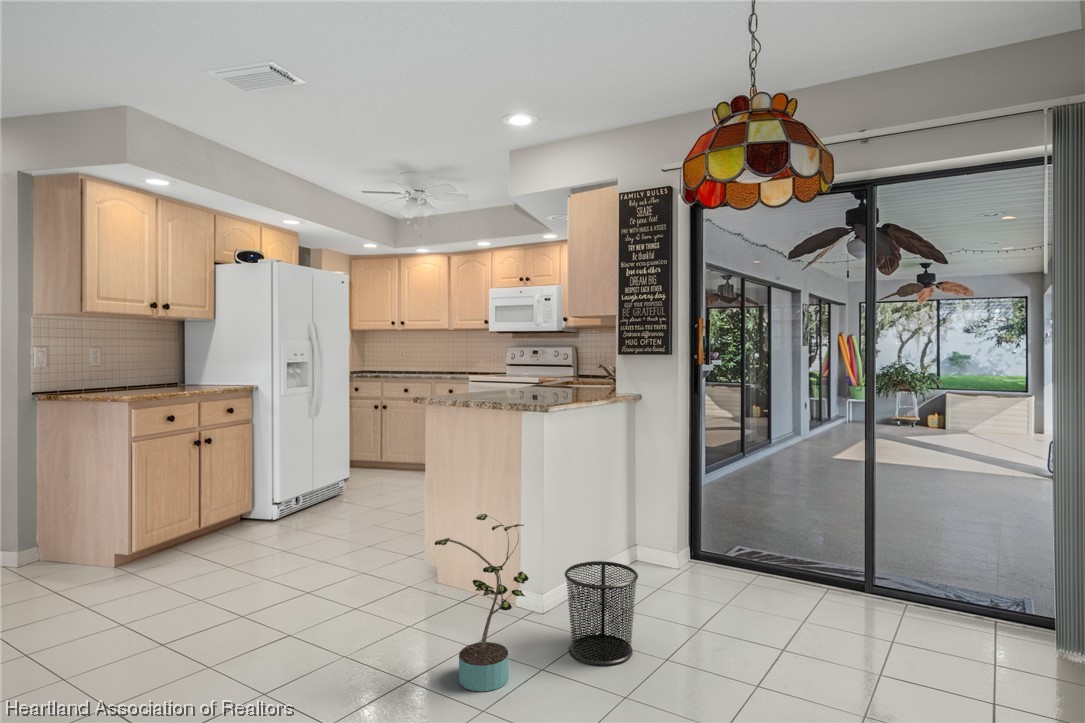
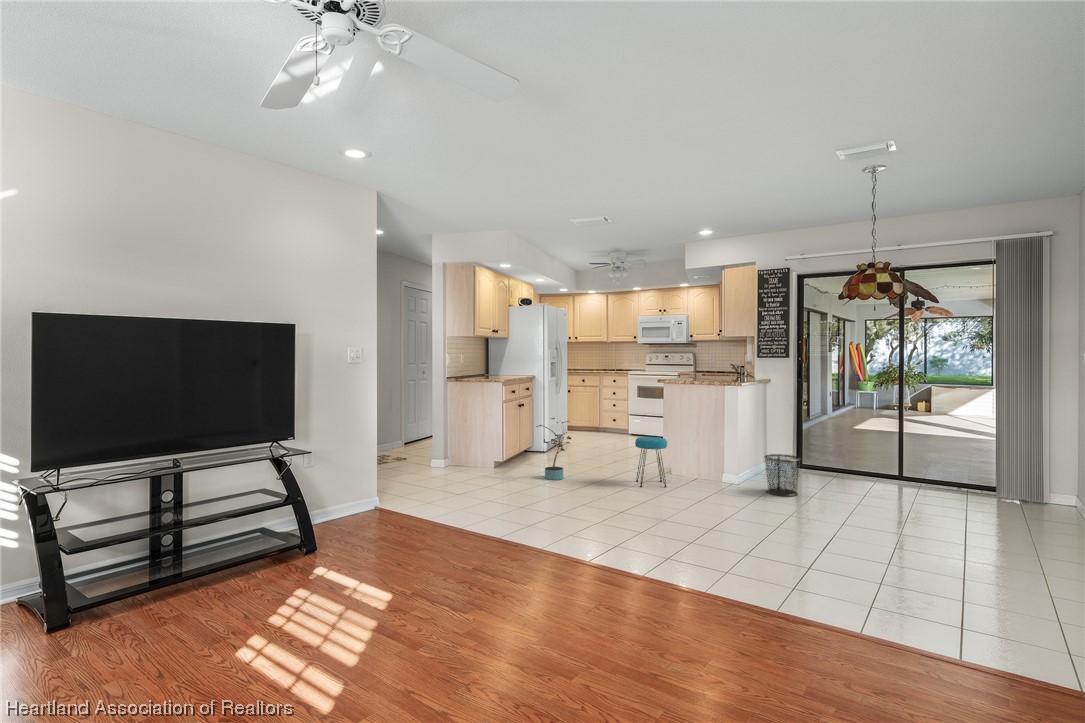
potted plant: present [435,514,529,691] -> present [536,418,571,480]
stool: none [315,518,385,631] -> present [635,437,667,487]

